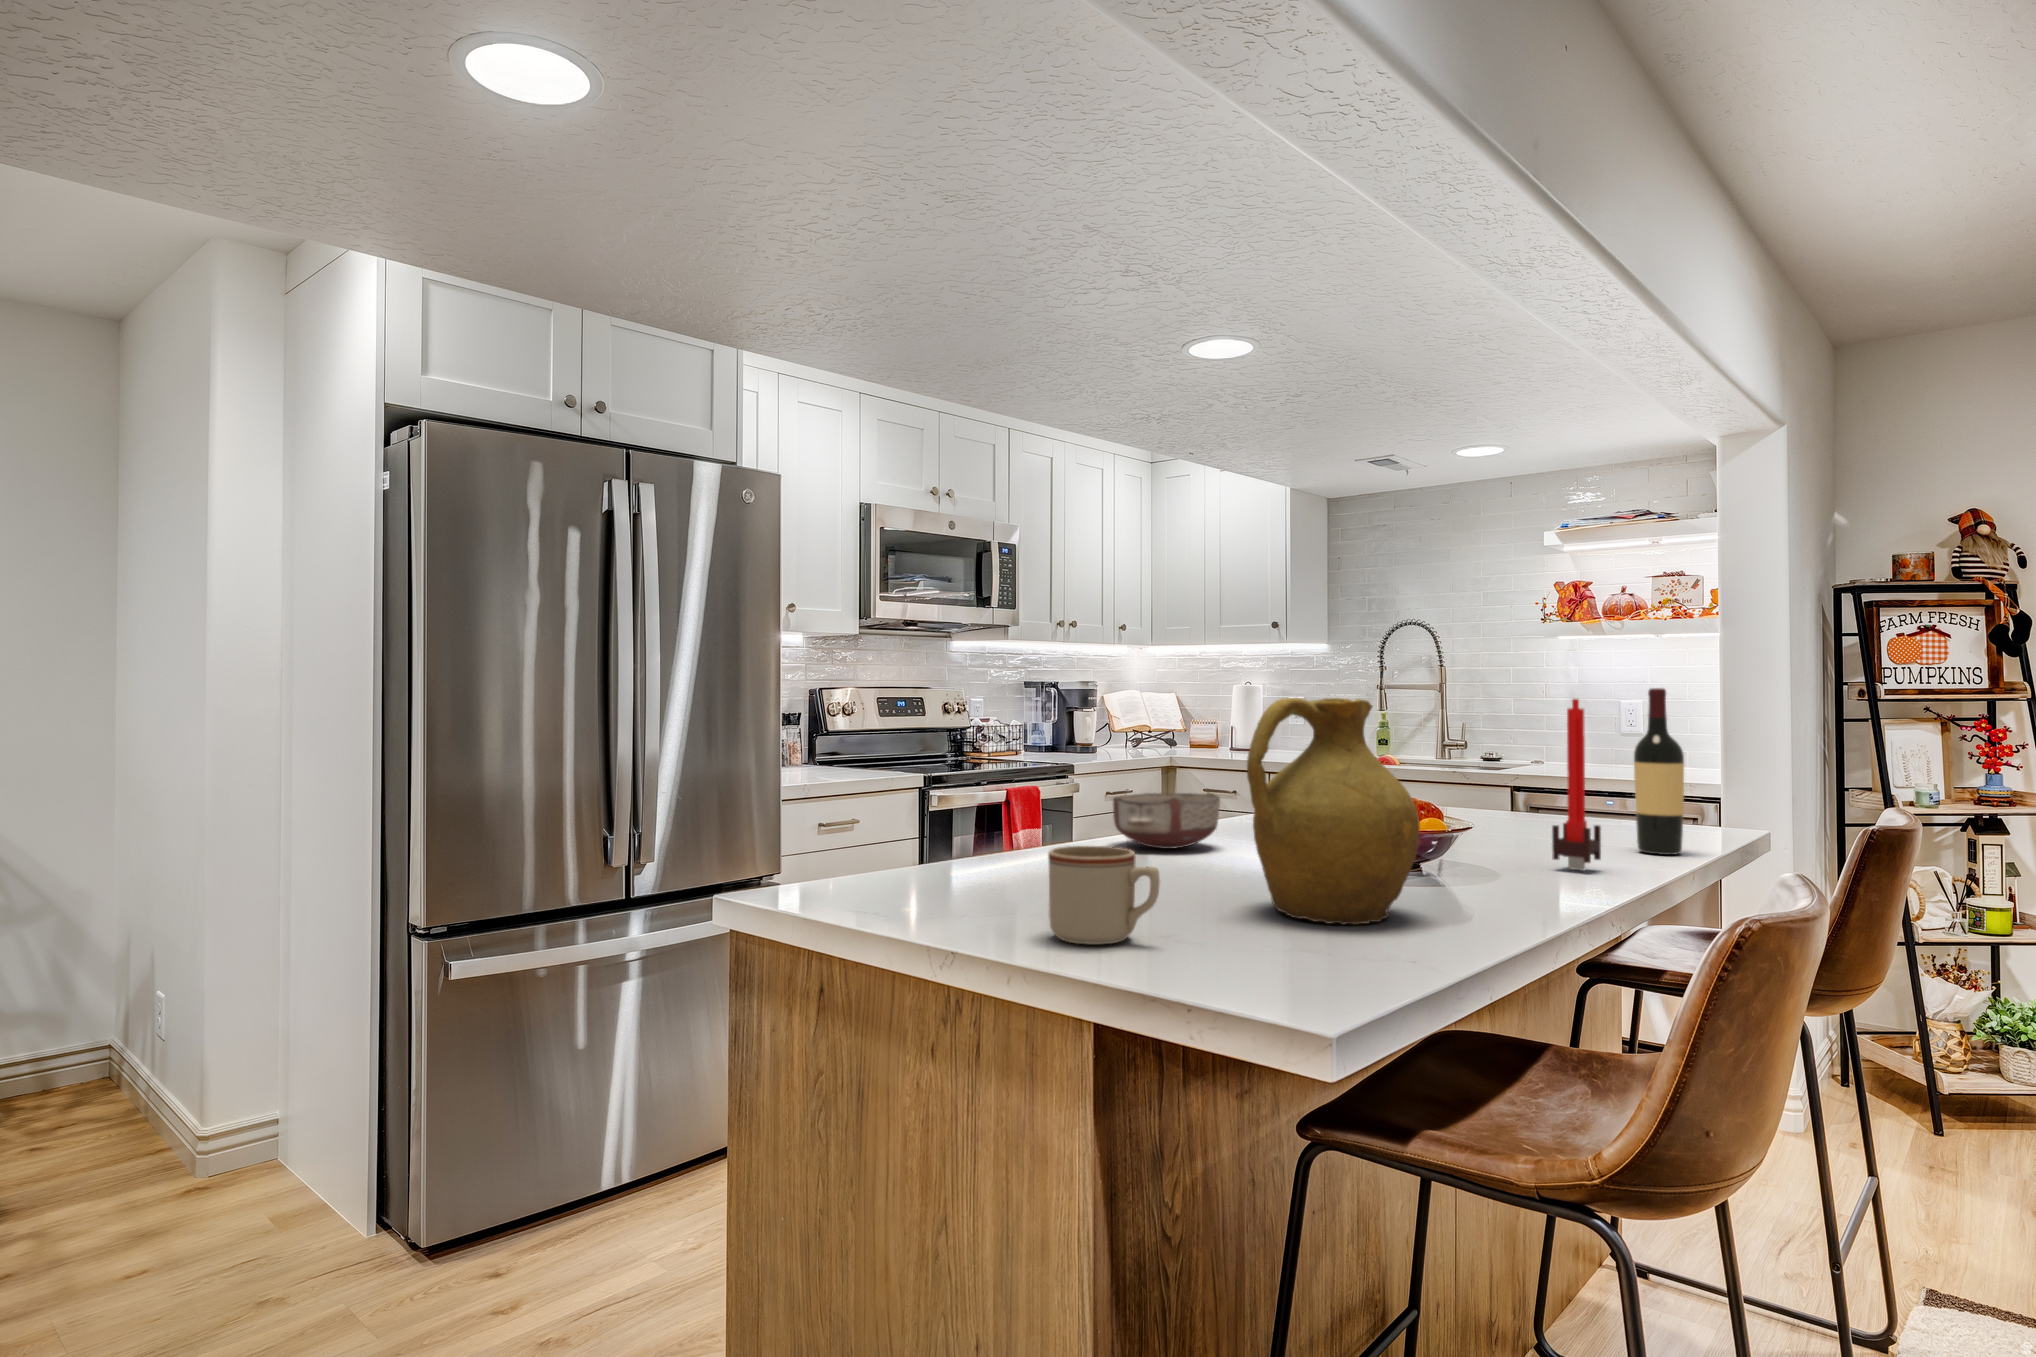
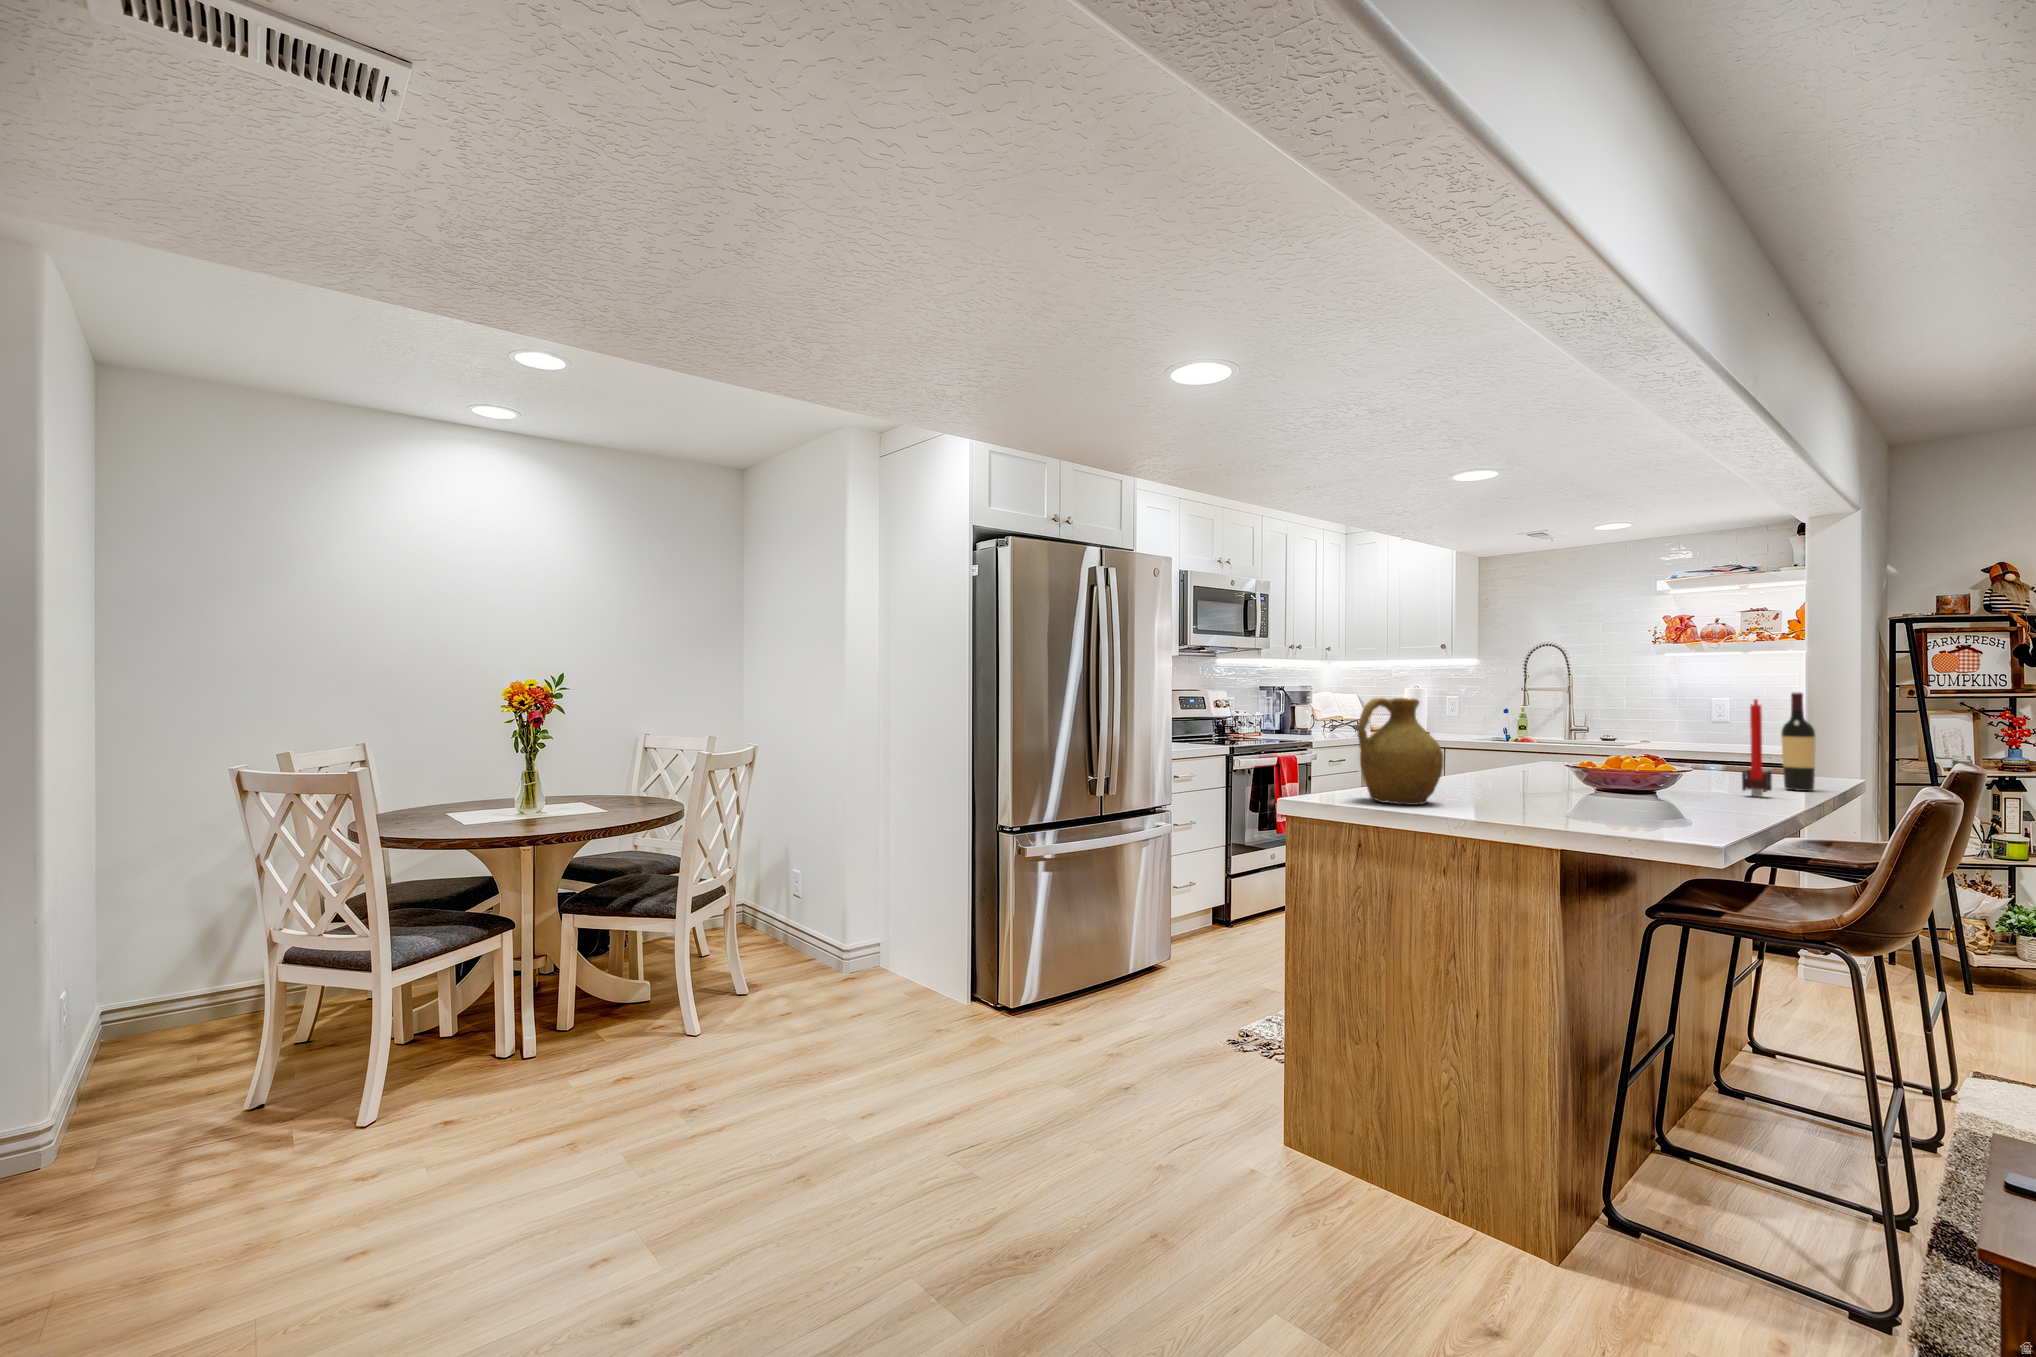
pitcher: present [1247,698,1420,925] -> present [1358,698,1444,805]
ceramic bowl: present [1113,793,1220,849] -> none [1455,754,1524,785]
mug: present [1048,846,1160,944] -> none [1515,773,1579,818]

